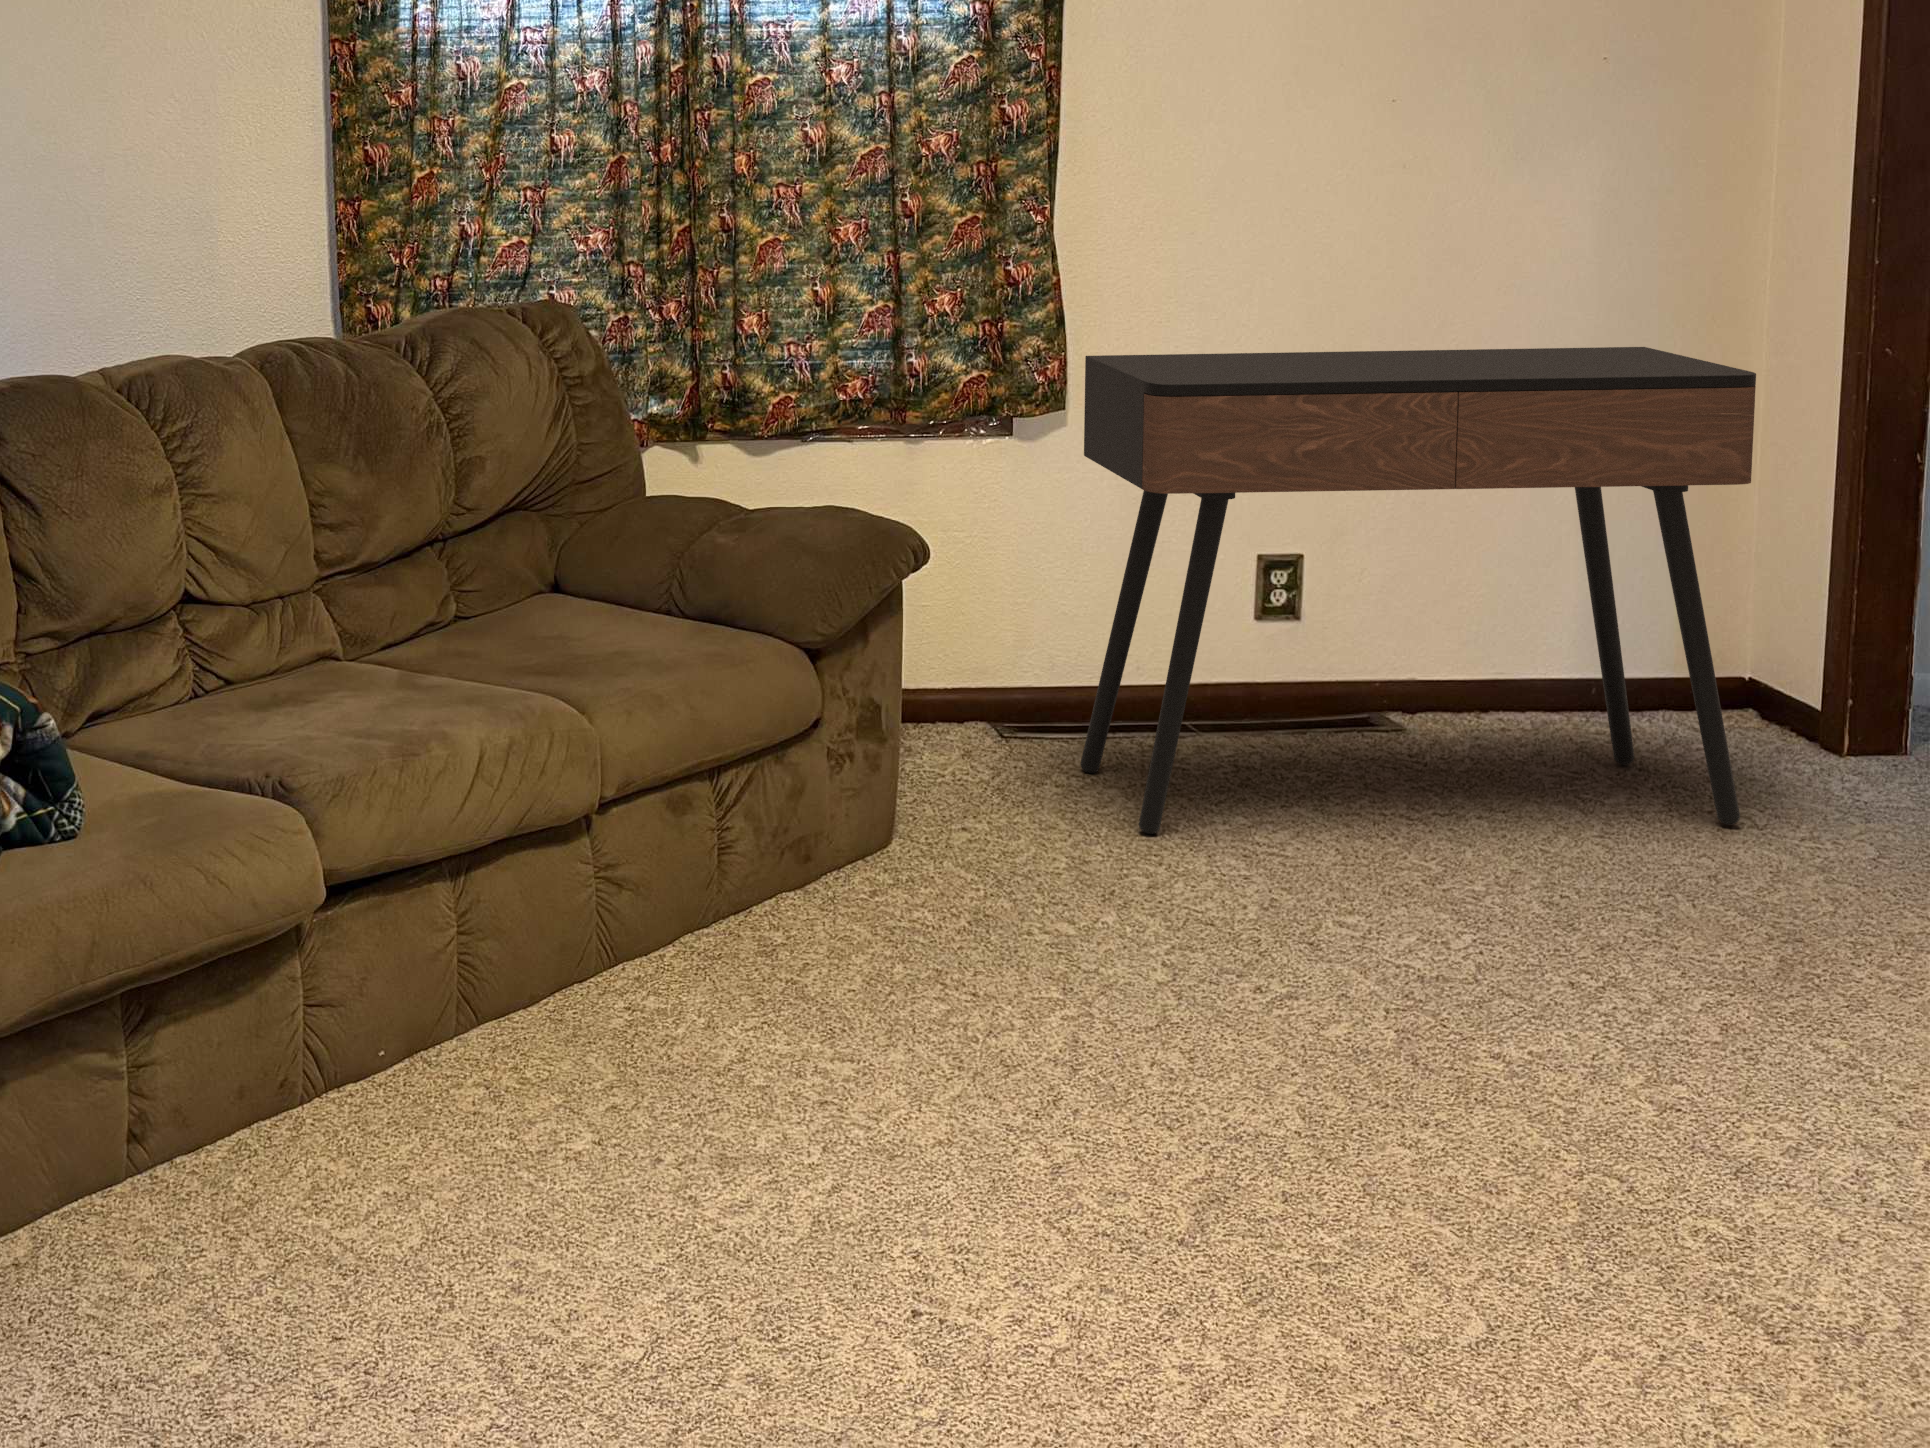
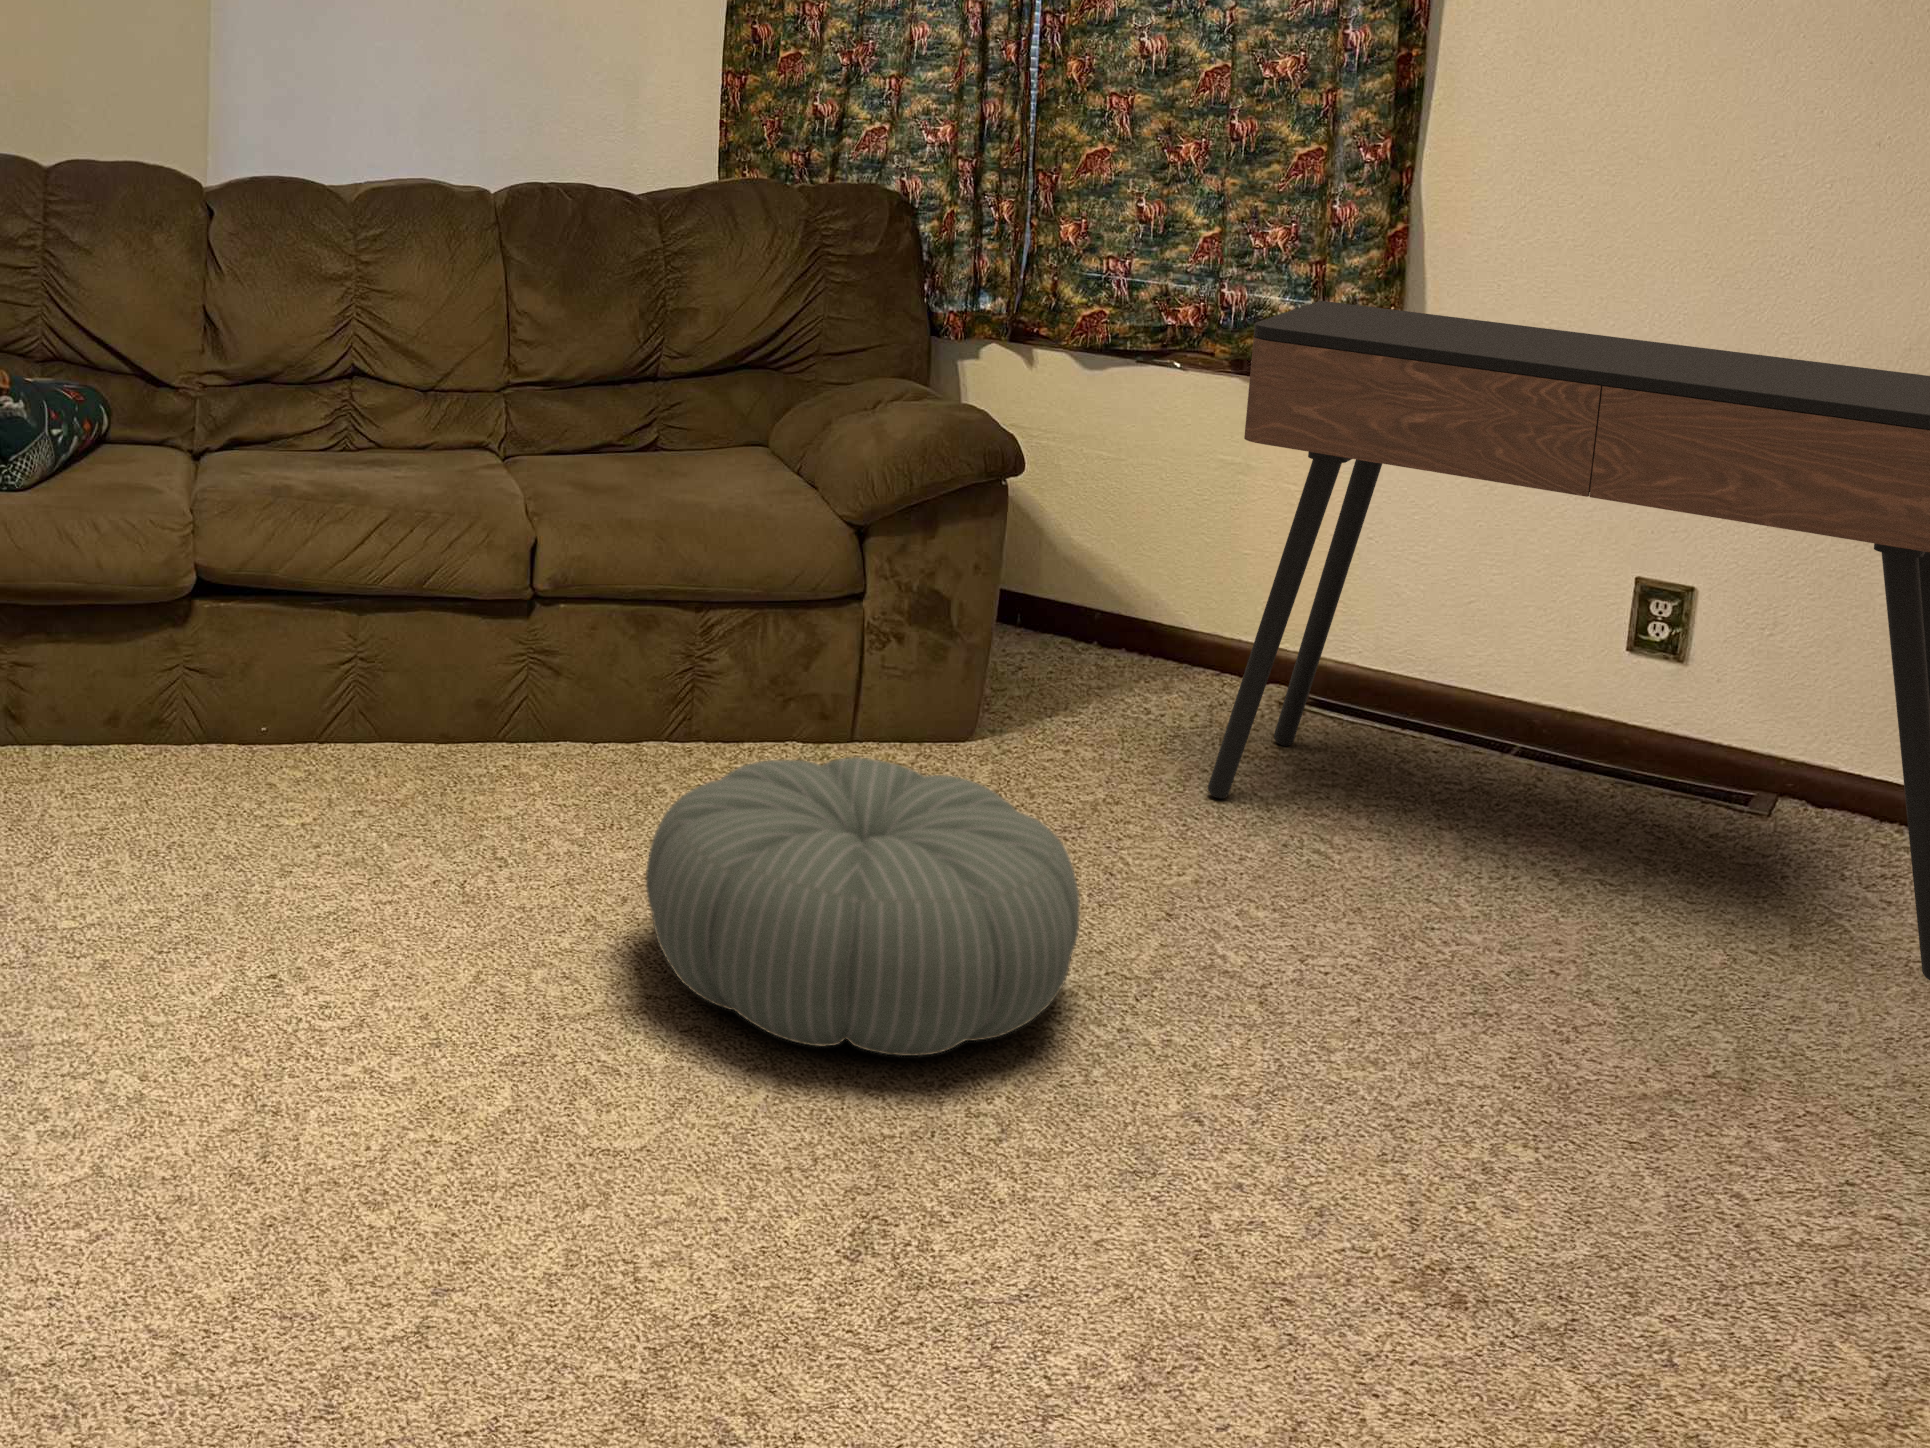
pouf: none [1070,870,1549,1179] -> present [646,757,1080,1056]

